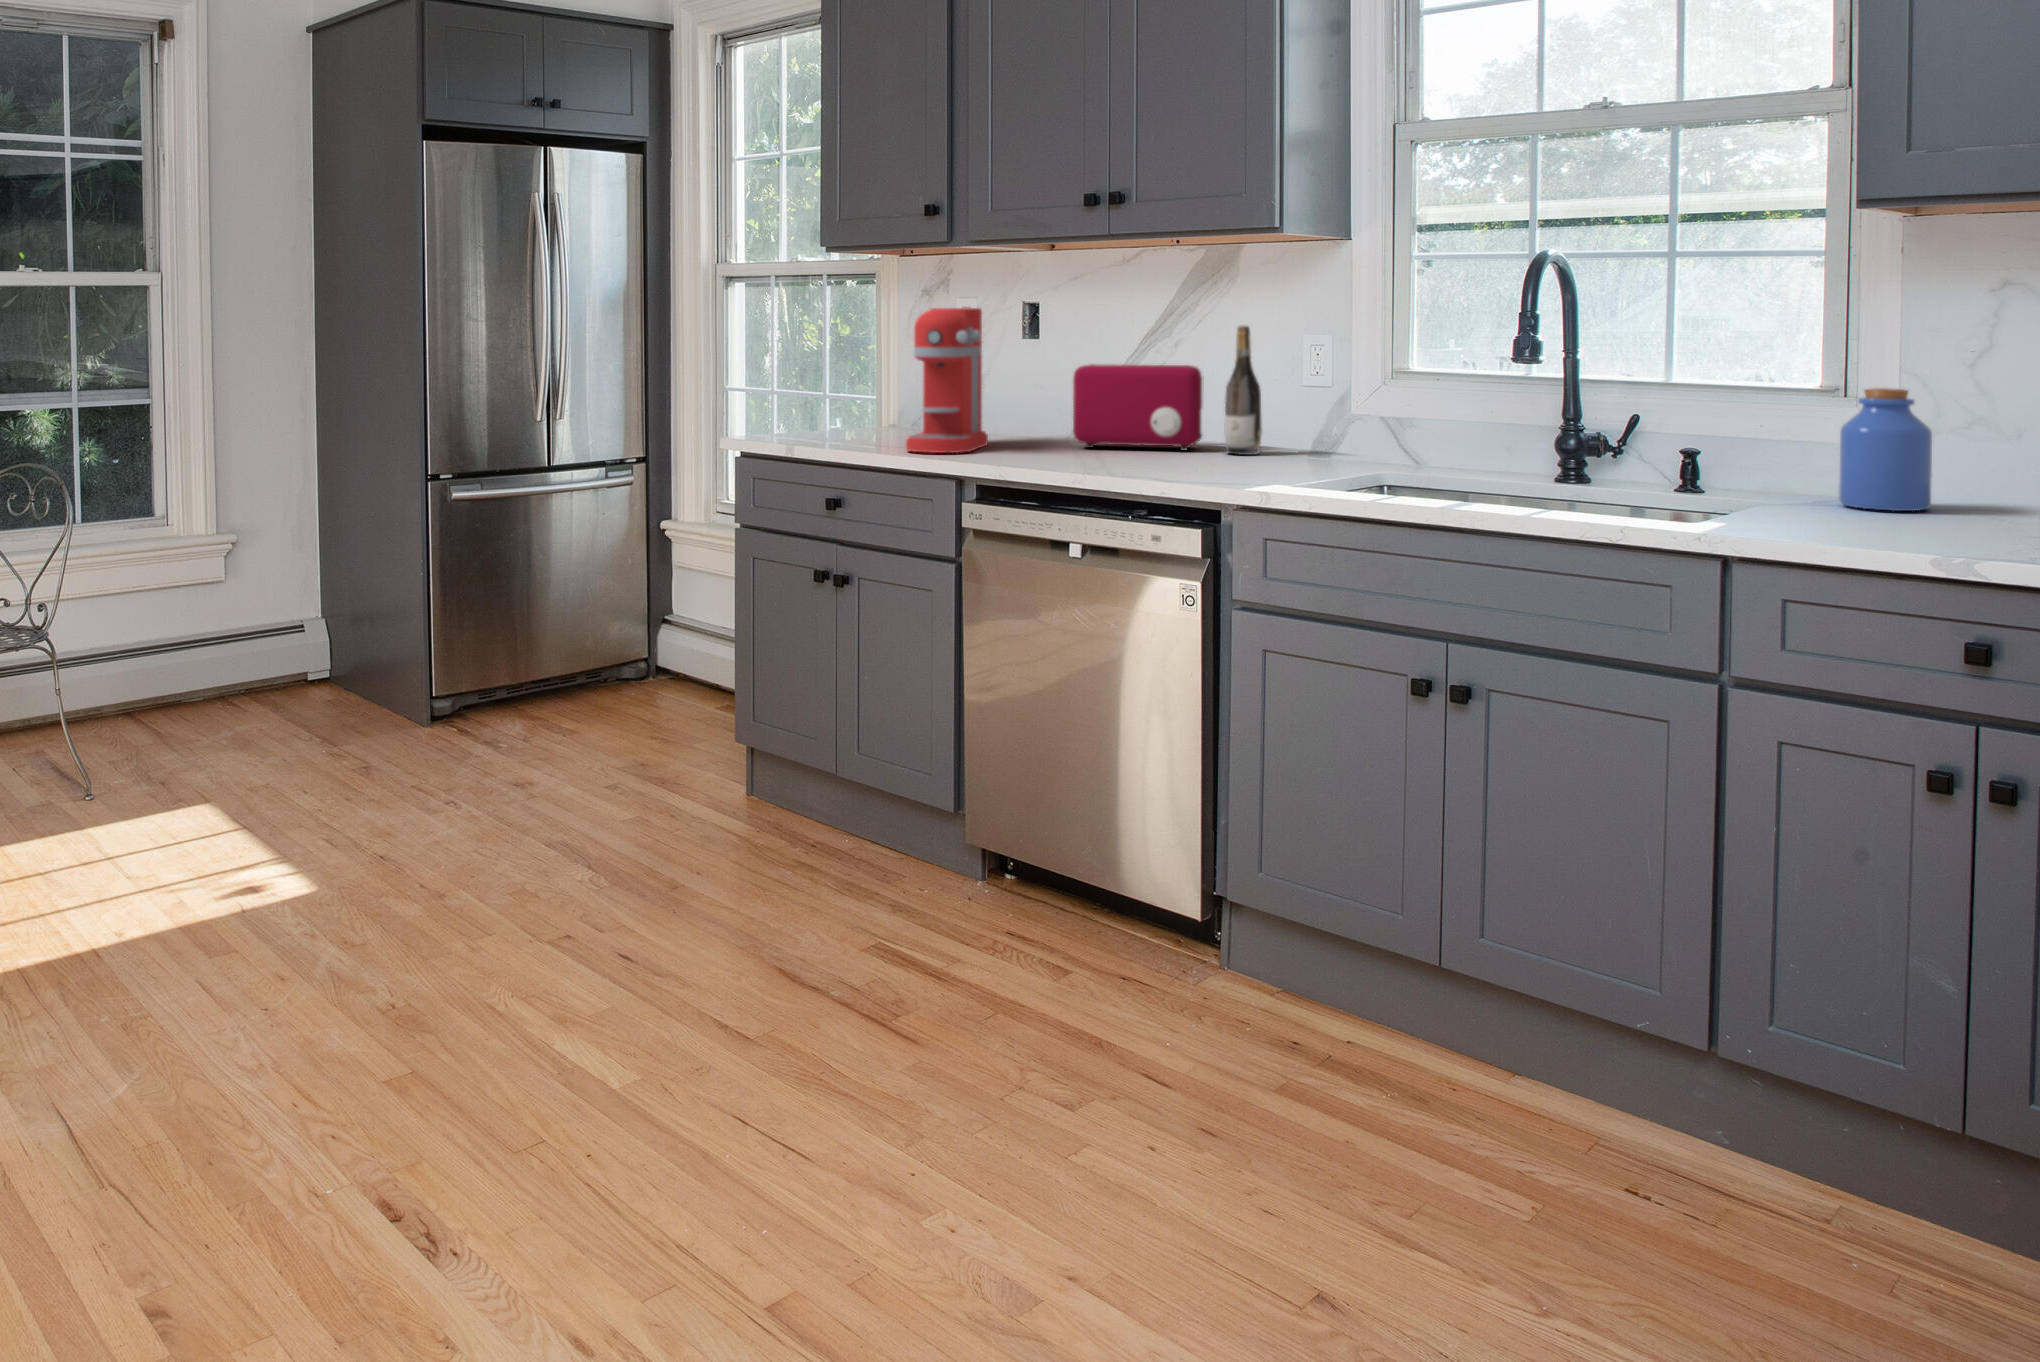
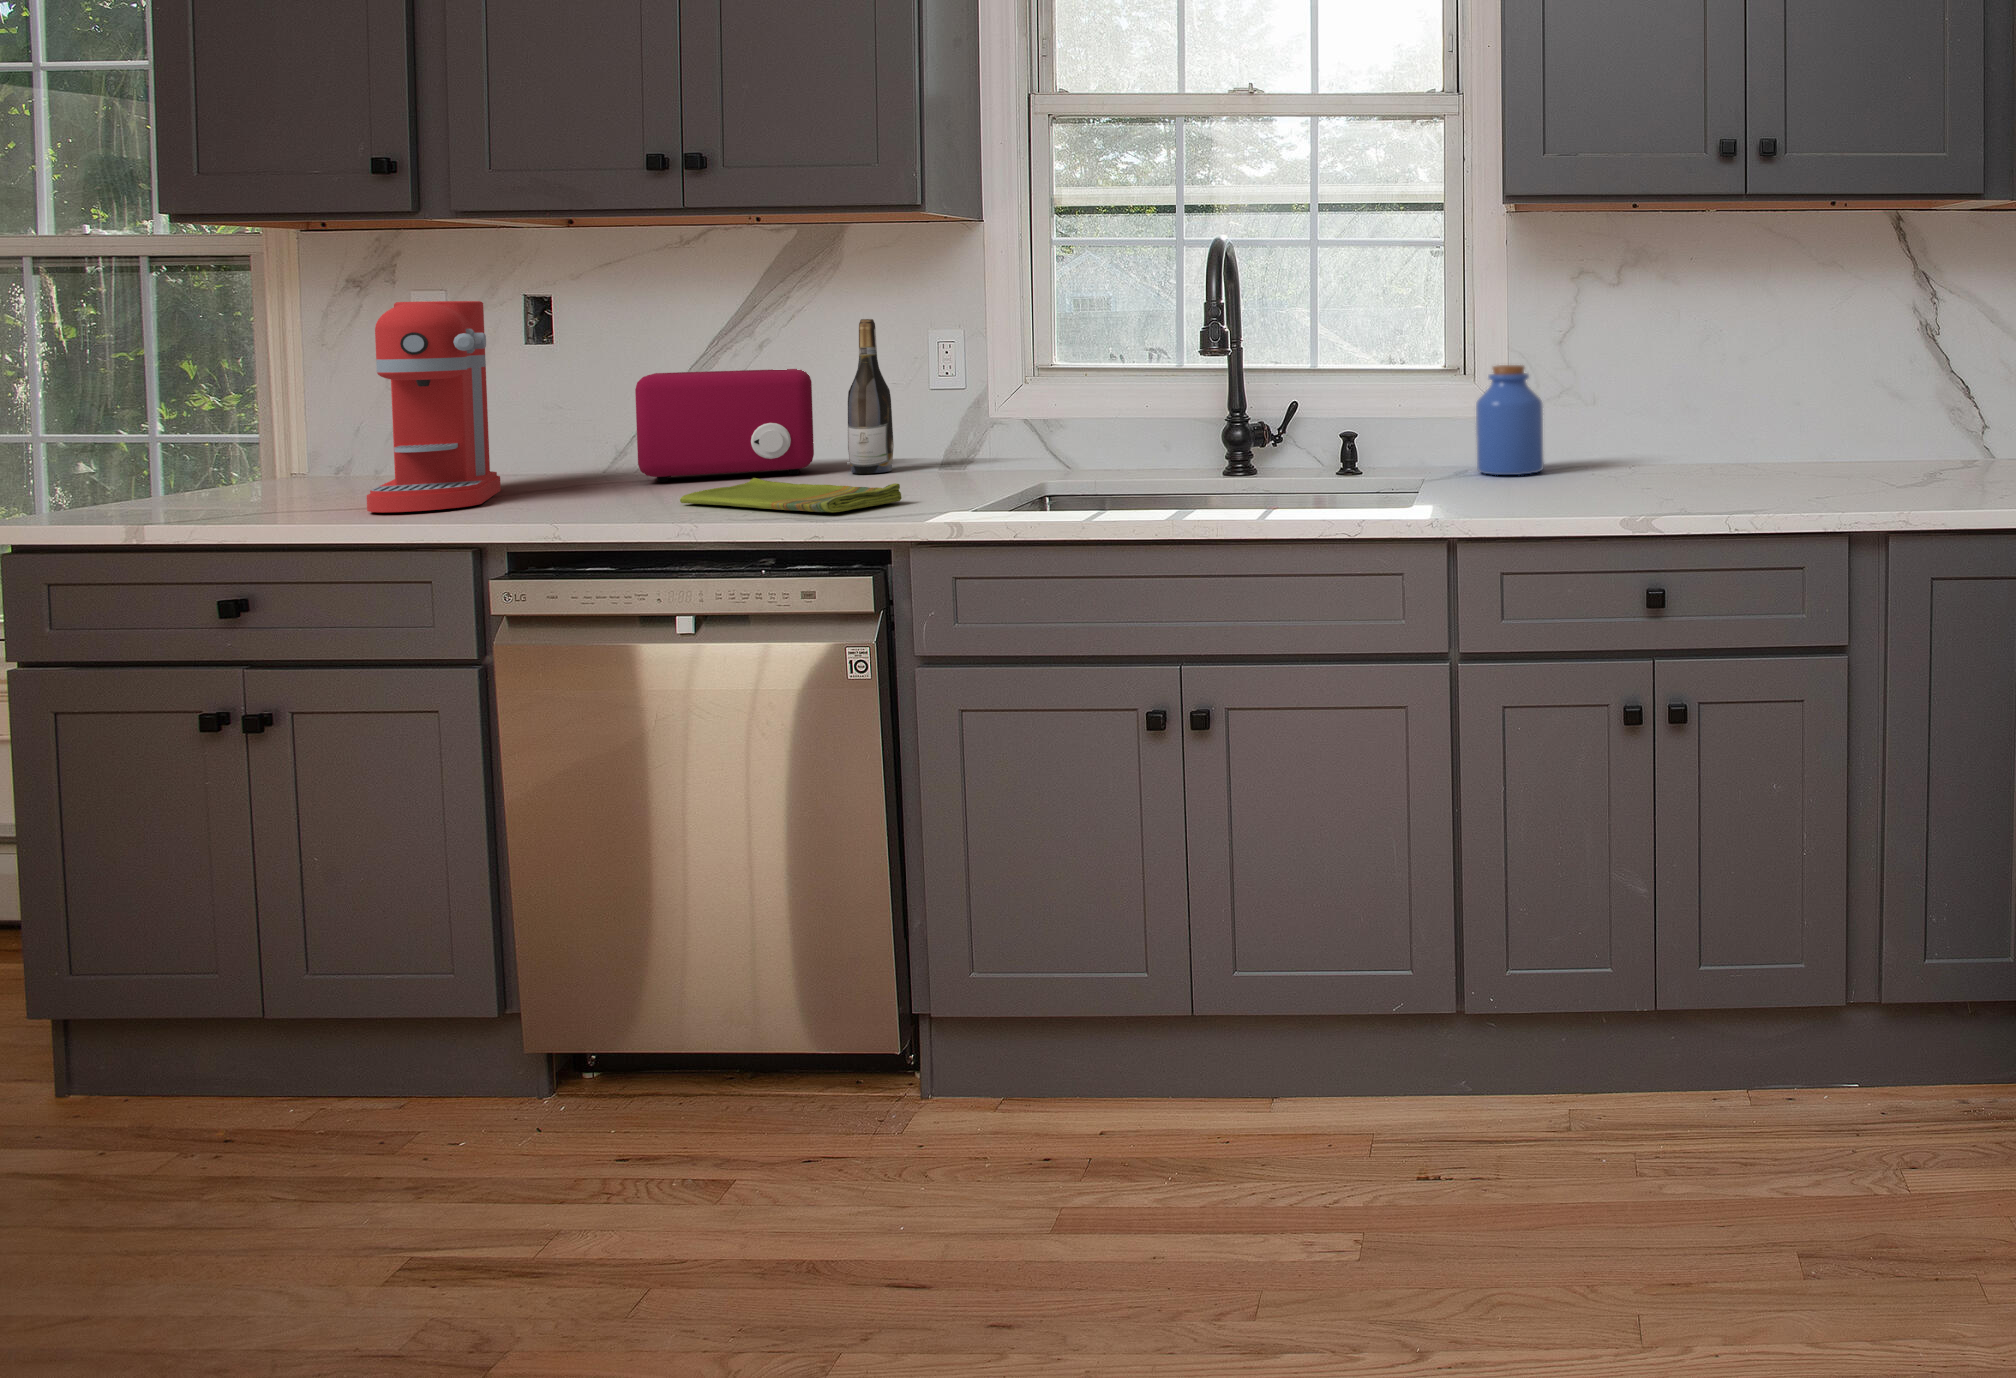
dish towel: none [1087,449,1241,478] -> present [680,478,902,512]

